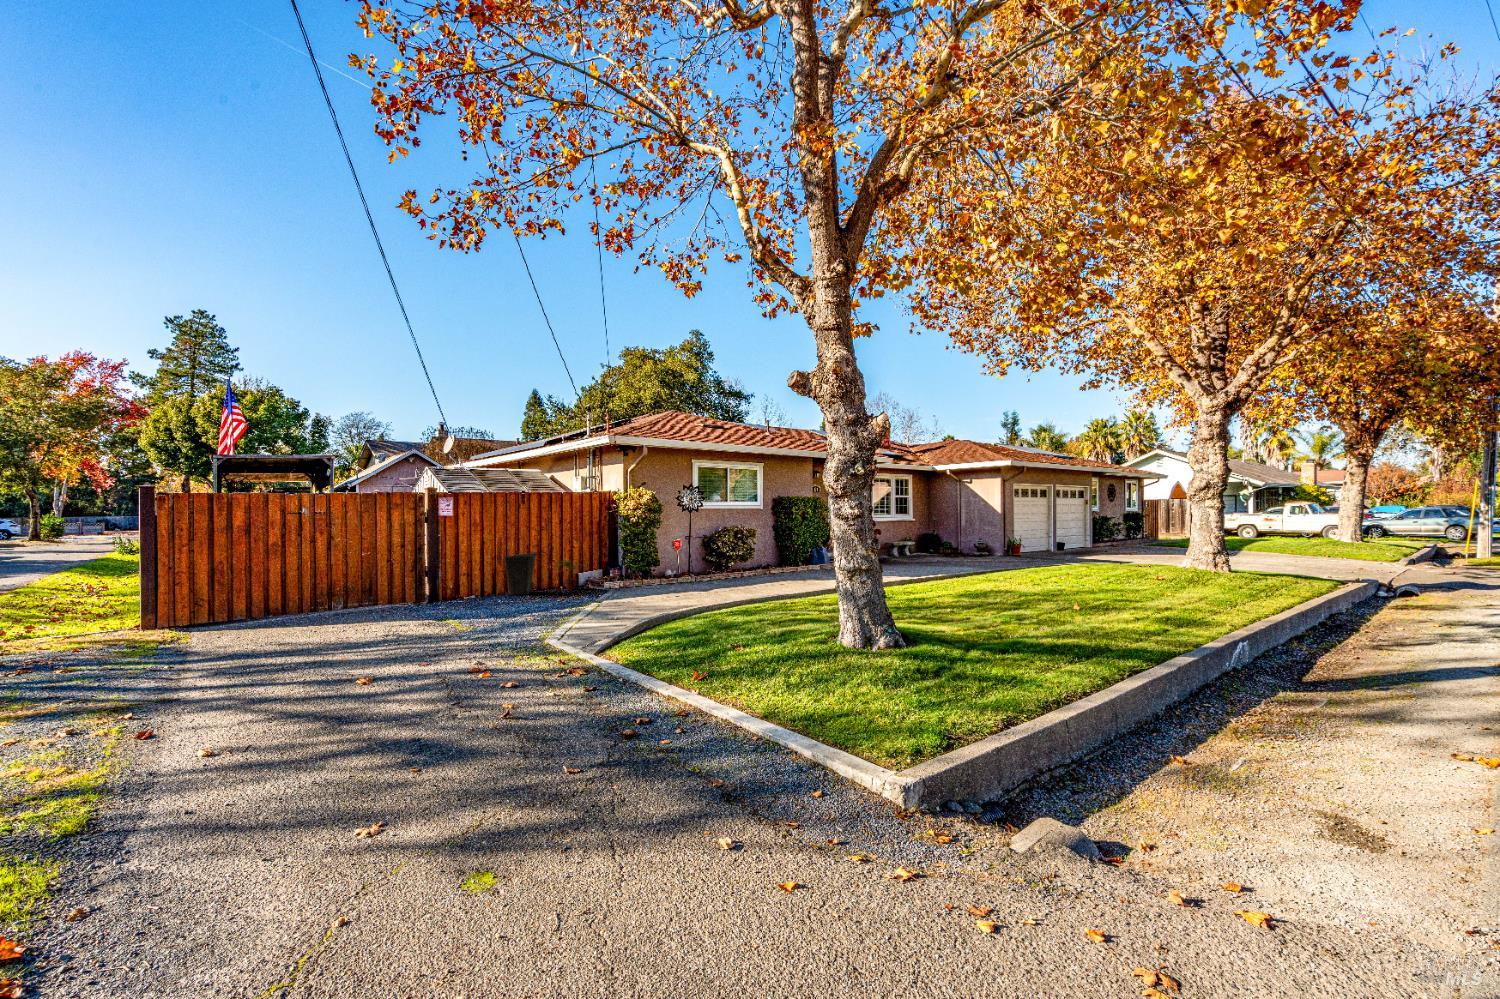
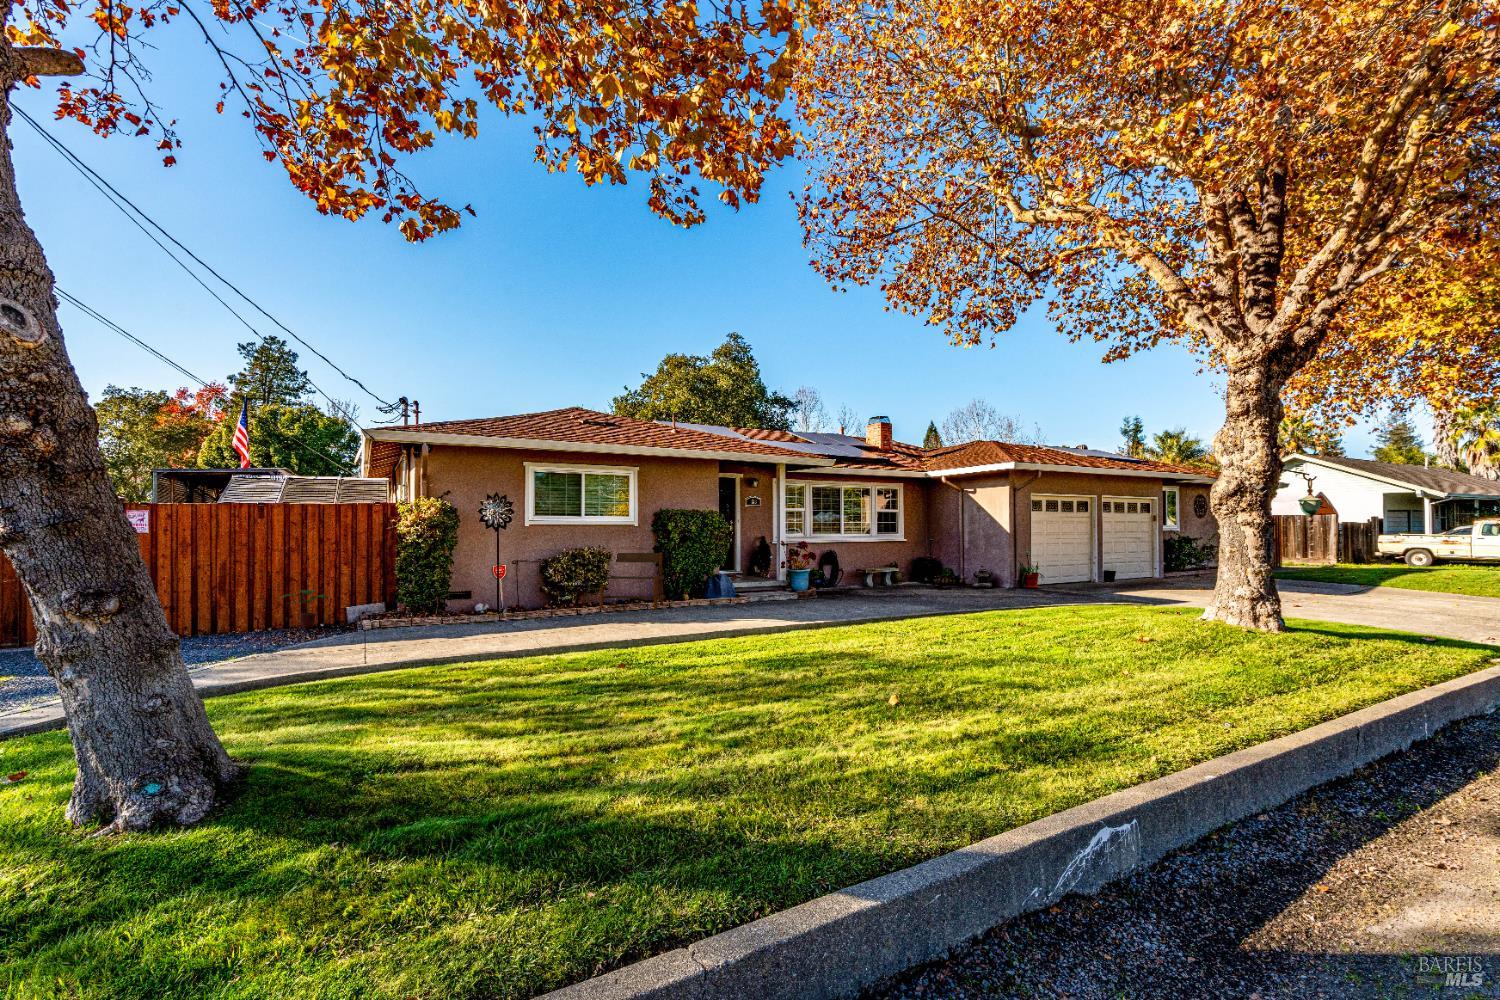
bench: none [744,531,790,574] -> present [599,552,665,609]
trash can: present [503,552,538,595] -> none [194,579,260,635]

